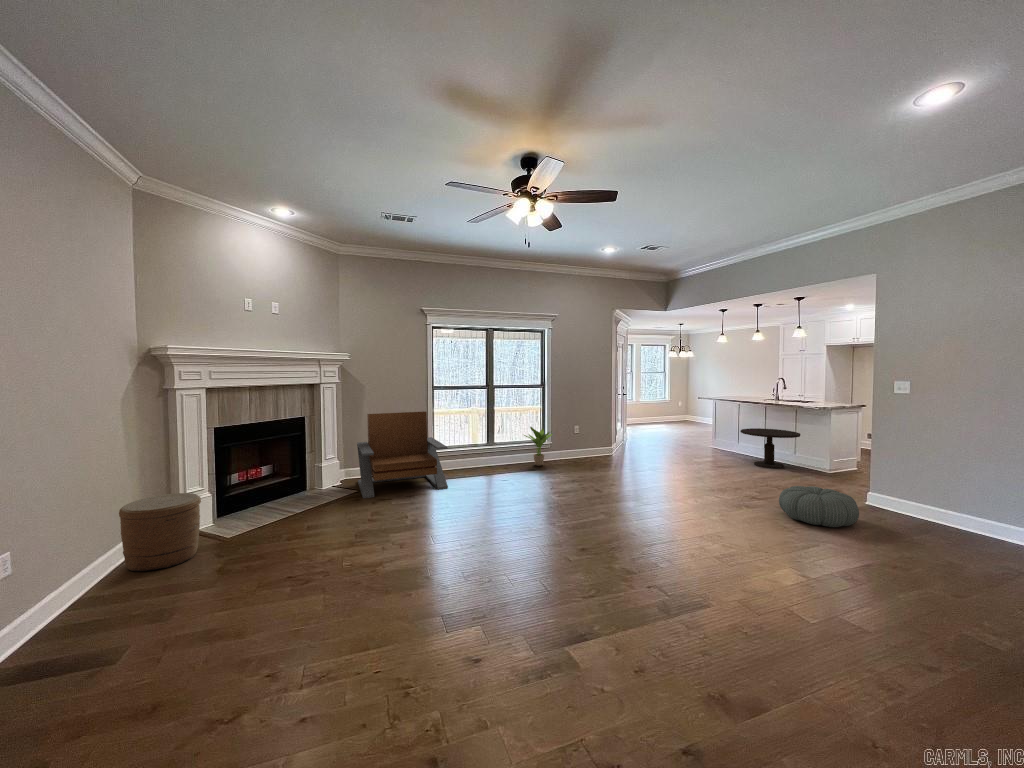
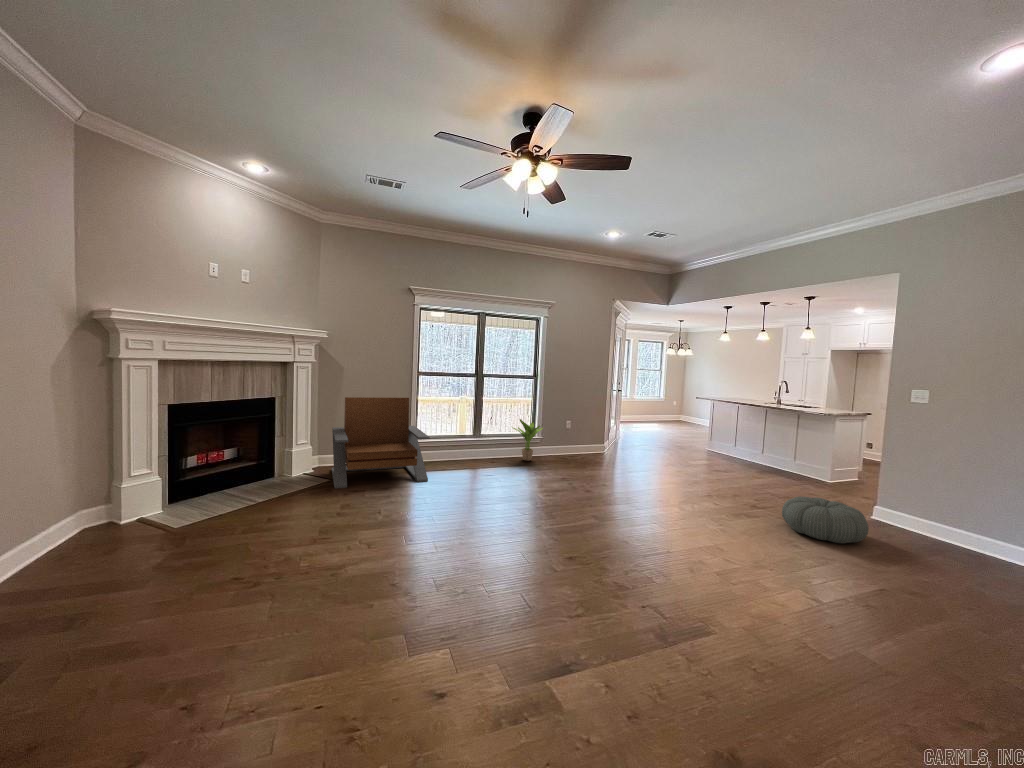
side table: present [740,428,800,469] -> none [740,432,802,475]
woven basket: present [119,493,201,571] -> none [42,476,143,564]

